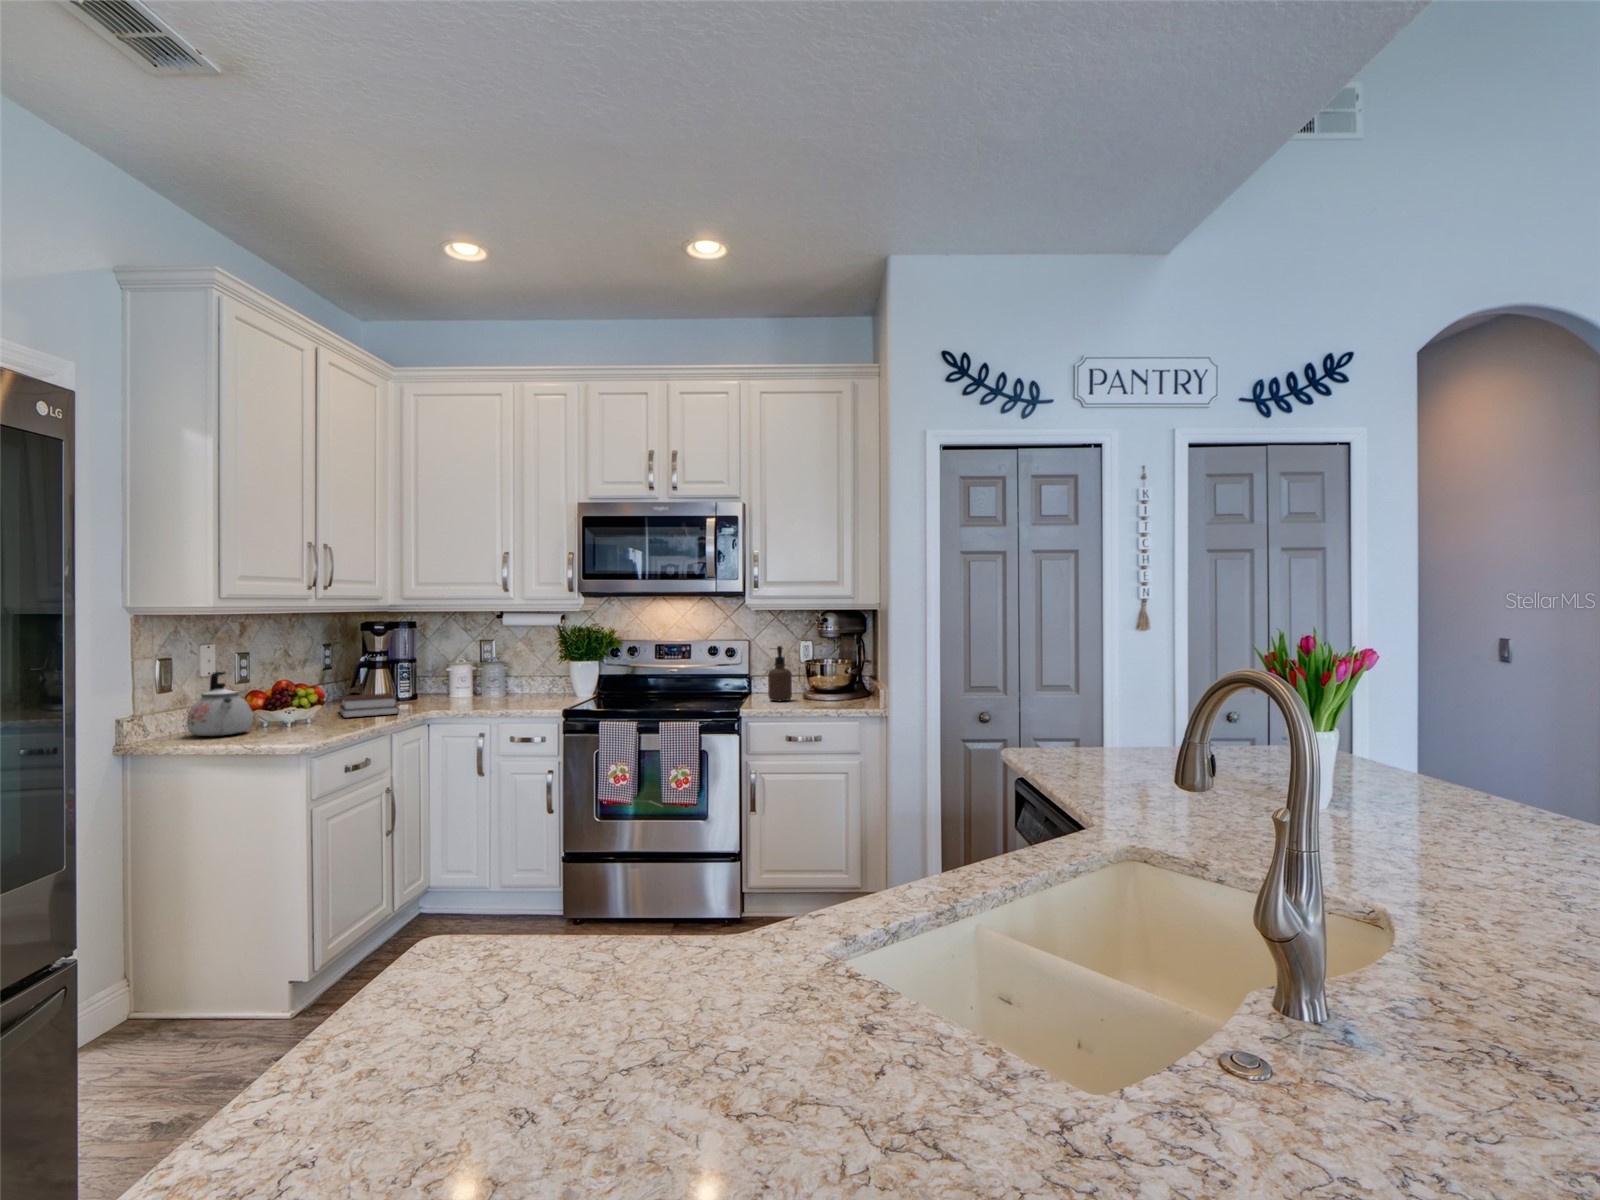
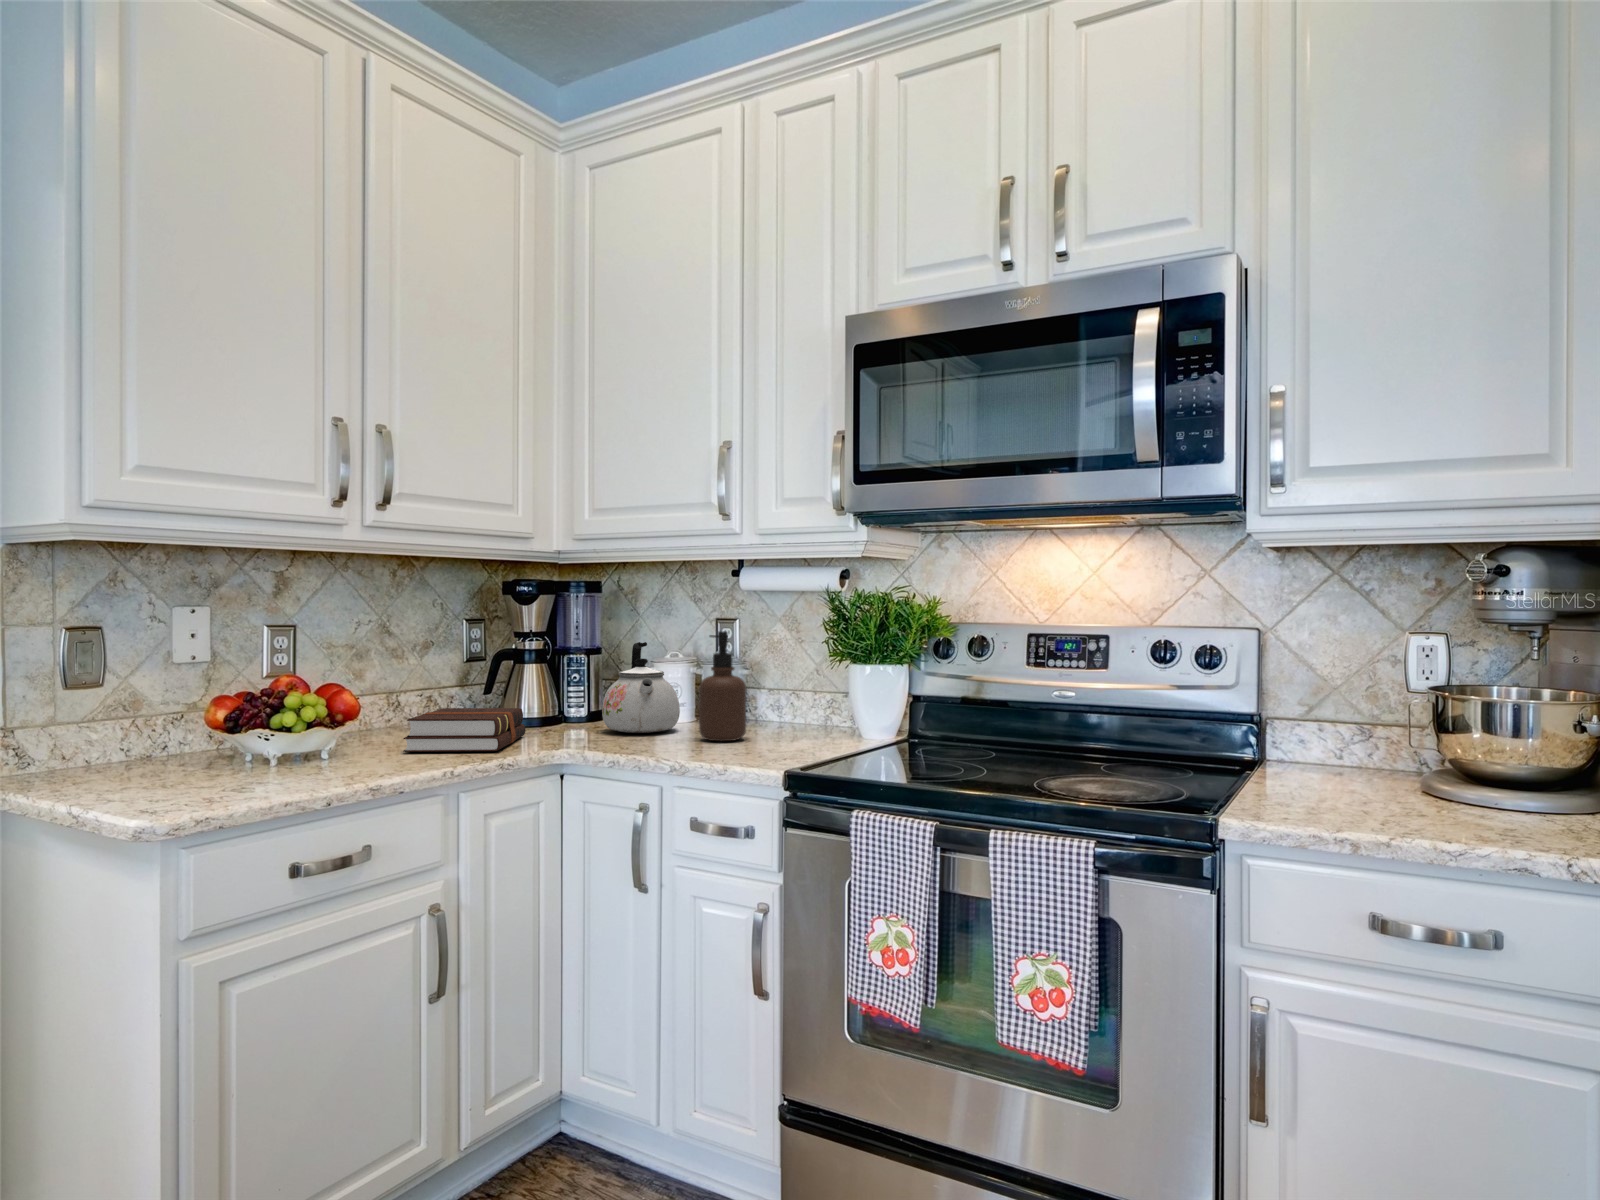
soap dispenser: present [768,646,792,701] -> present [699,631,746,741]
kettle: present [186,672,253,736] -> present [602,642,680,733]

